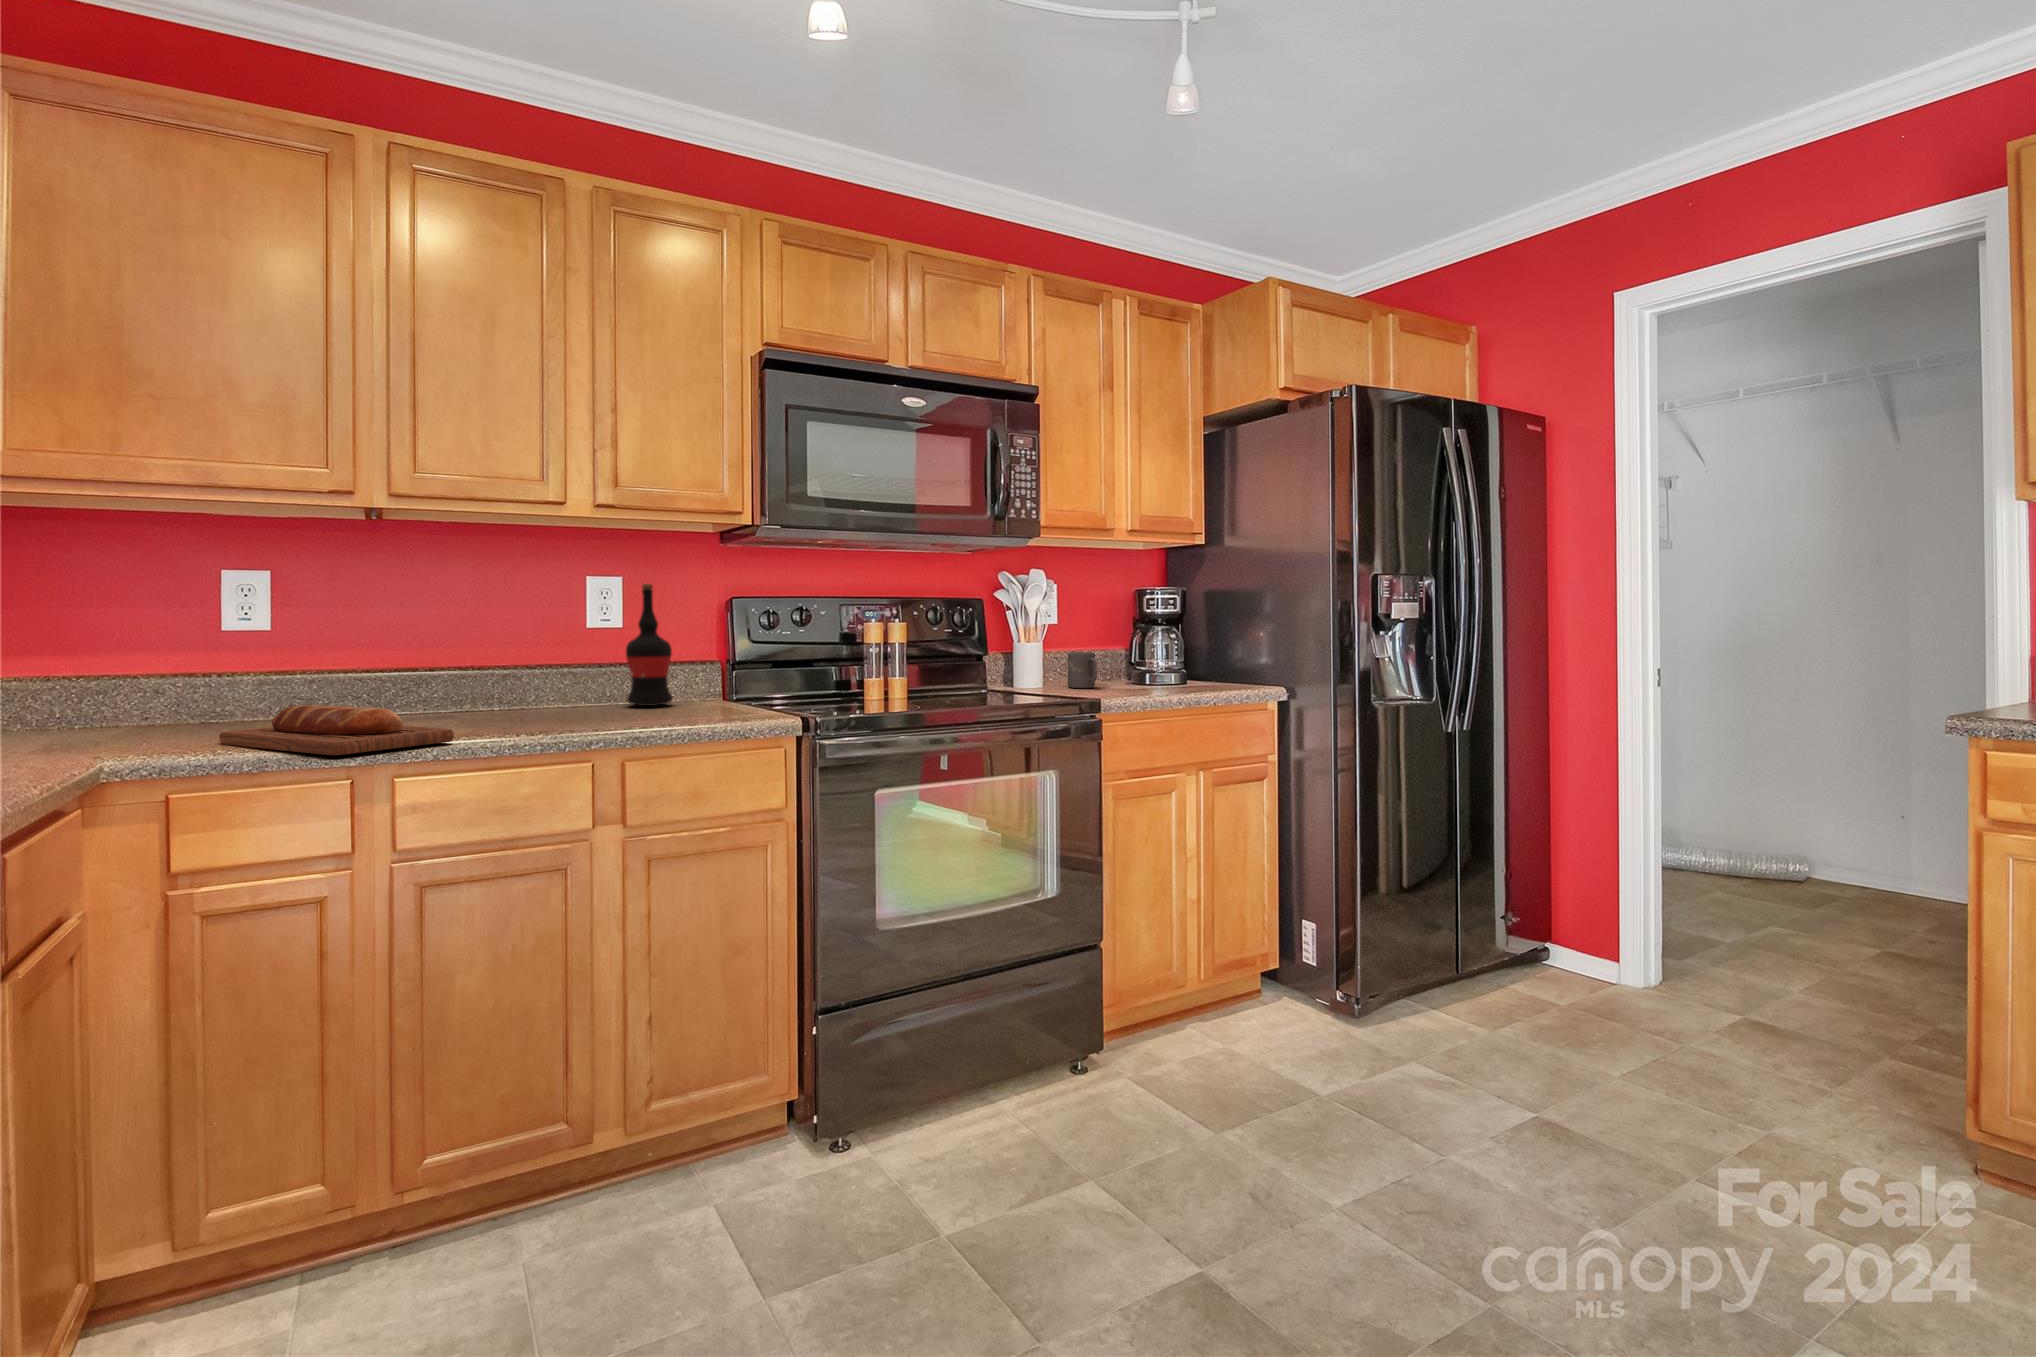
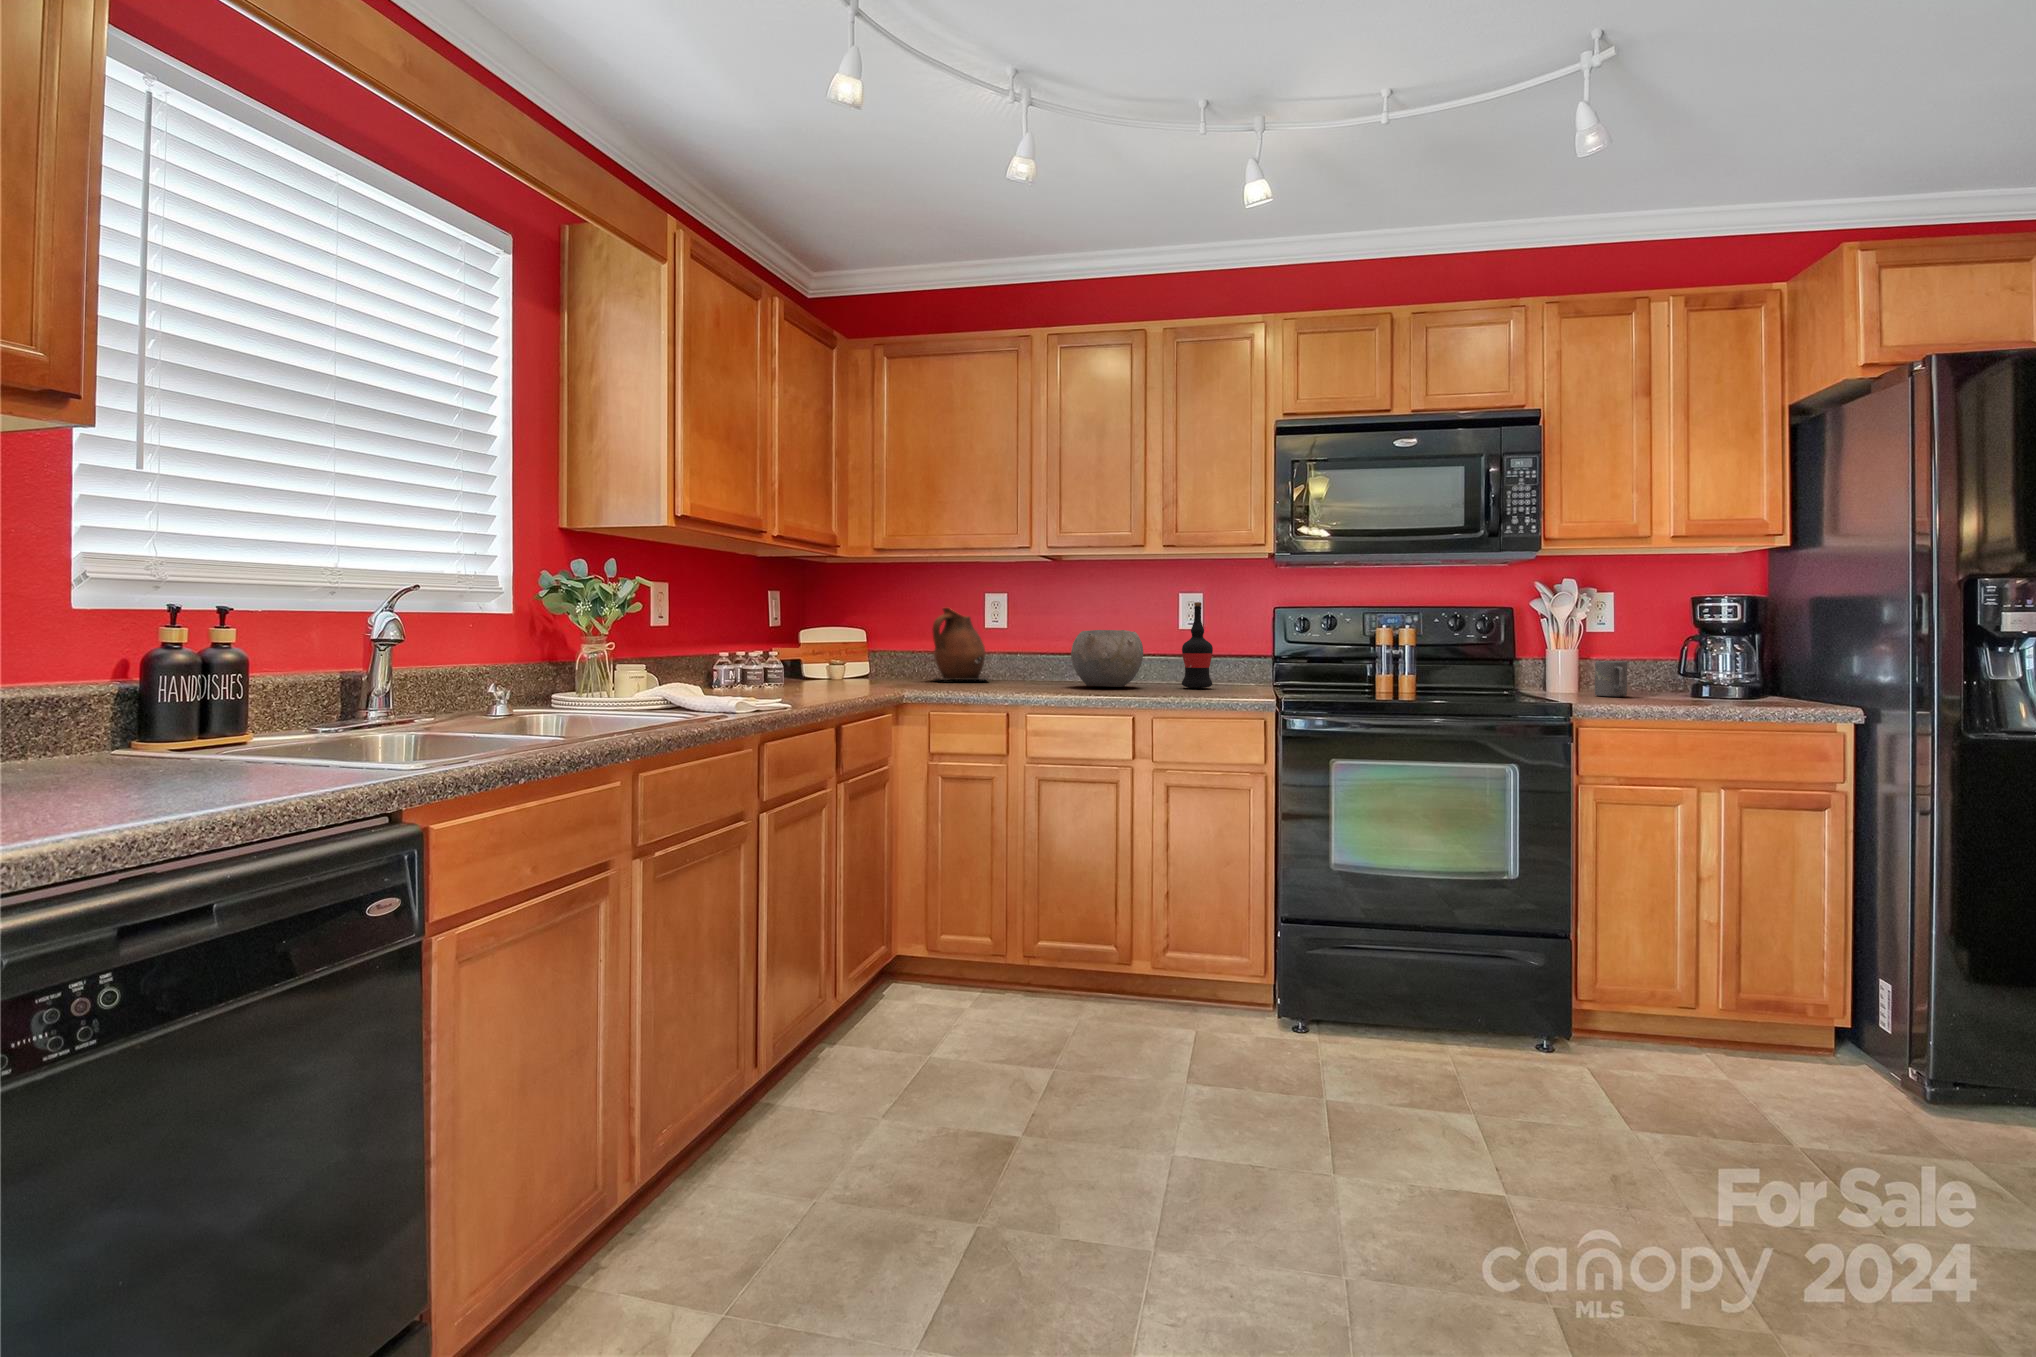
ceramic pitcher: none [104,582,258,720] -> present [932,608,987,680]
bowl: none [441,625,569,714] -> present [1071,630,1143,687]
bread loaf: present [219,705,454,755] -> none [960,672,1054,695]

